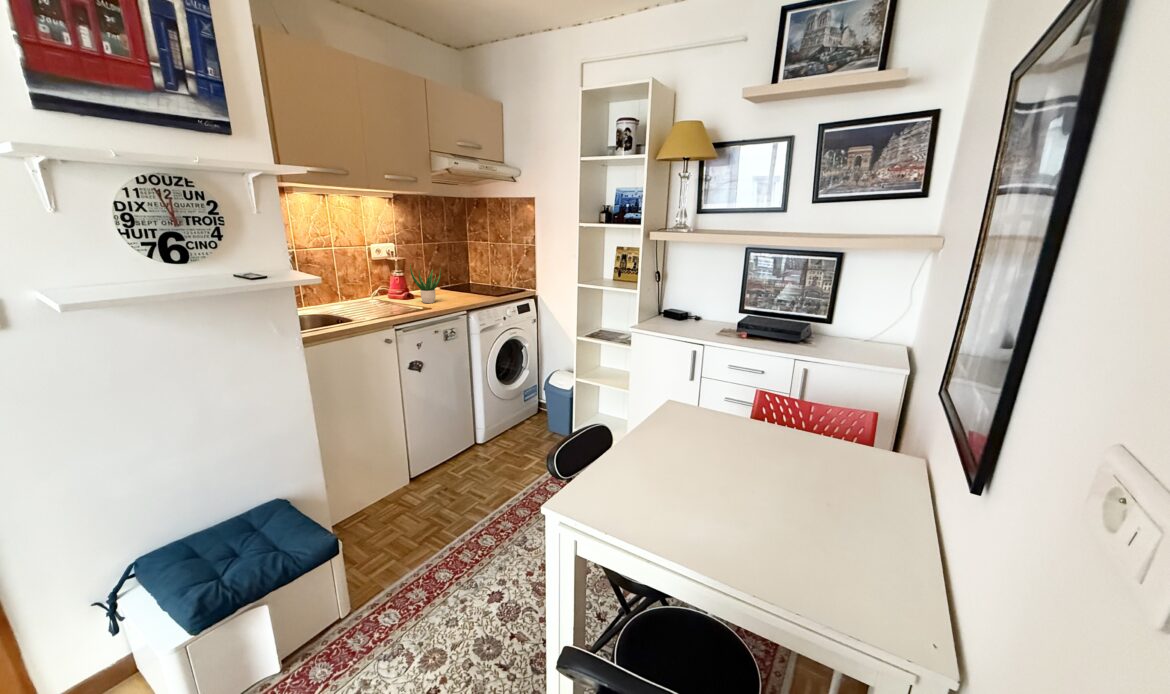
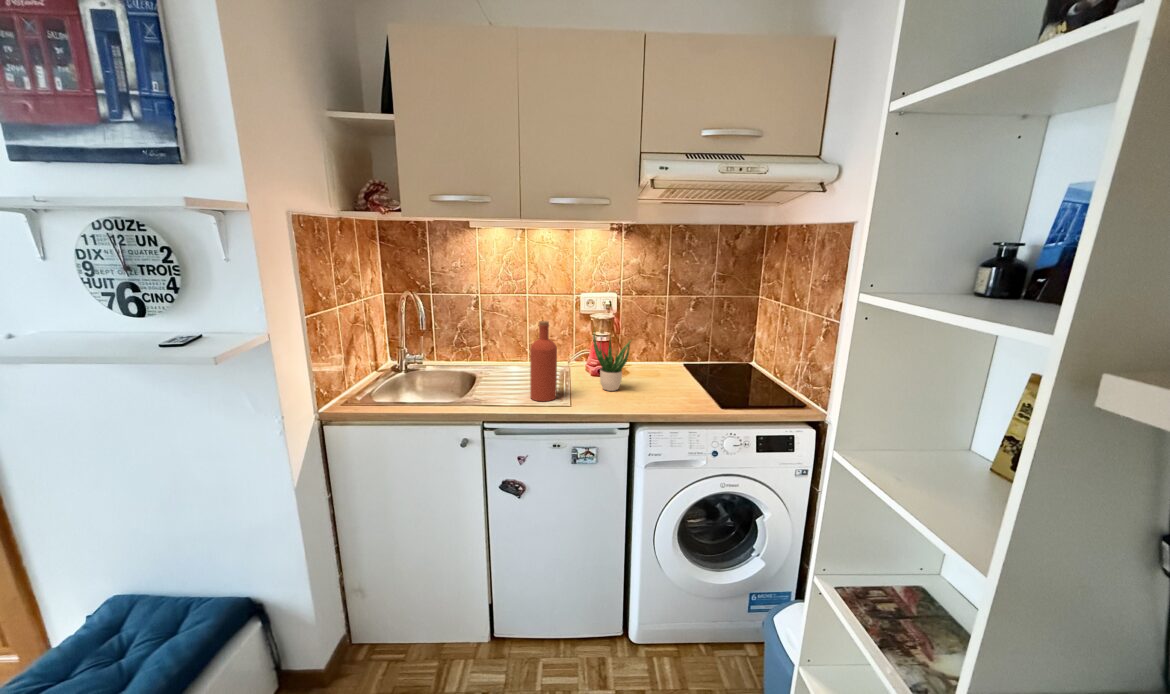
bottle: none [390,258,412,313] -> present [530,321,557,401]

